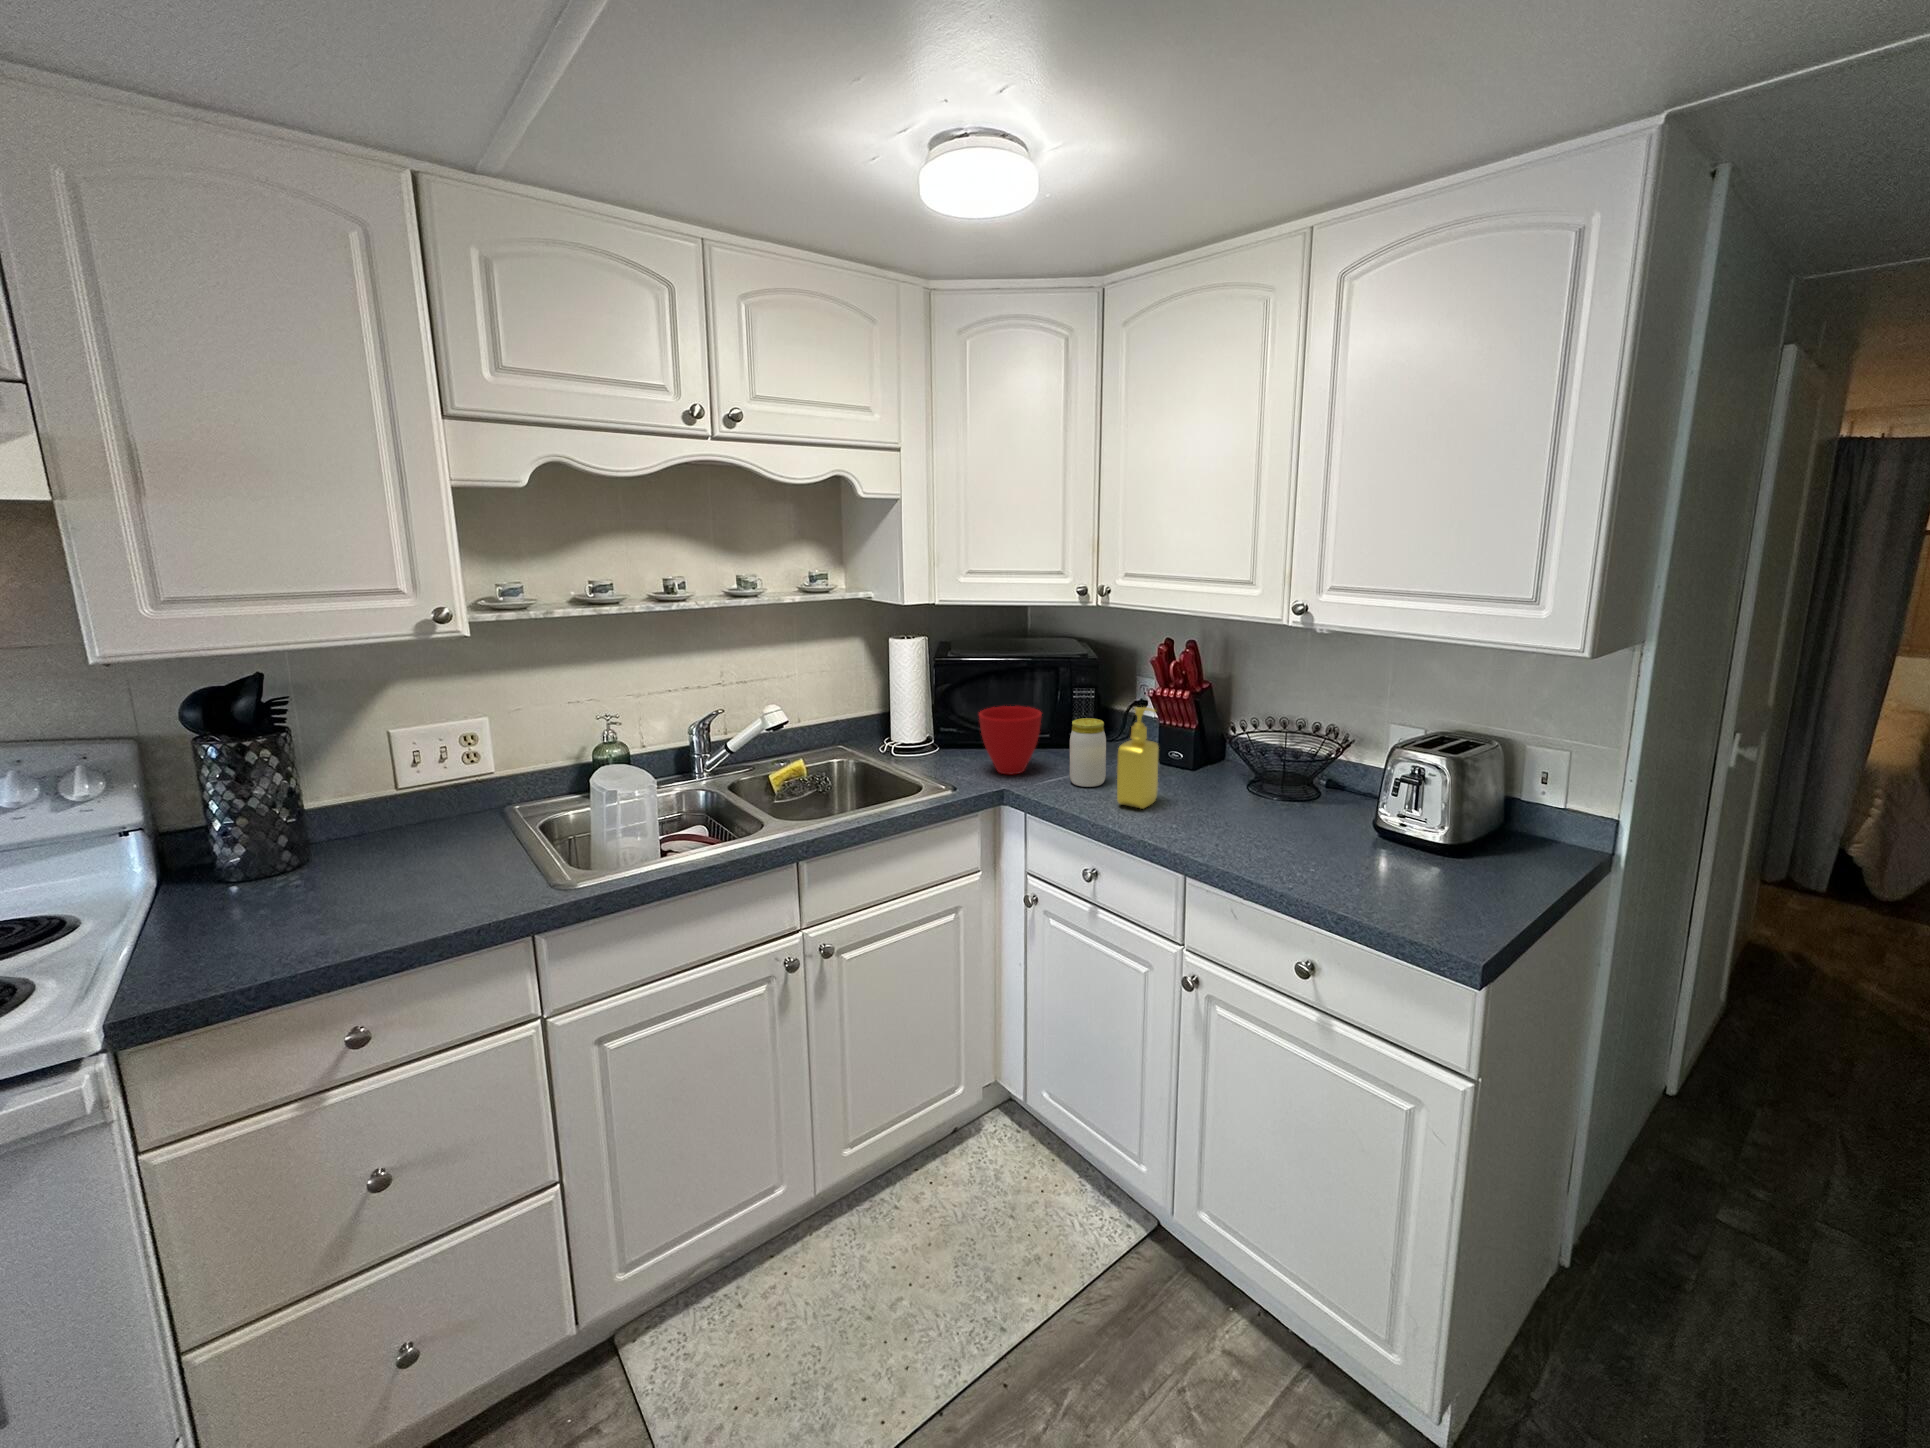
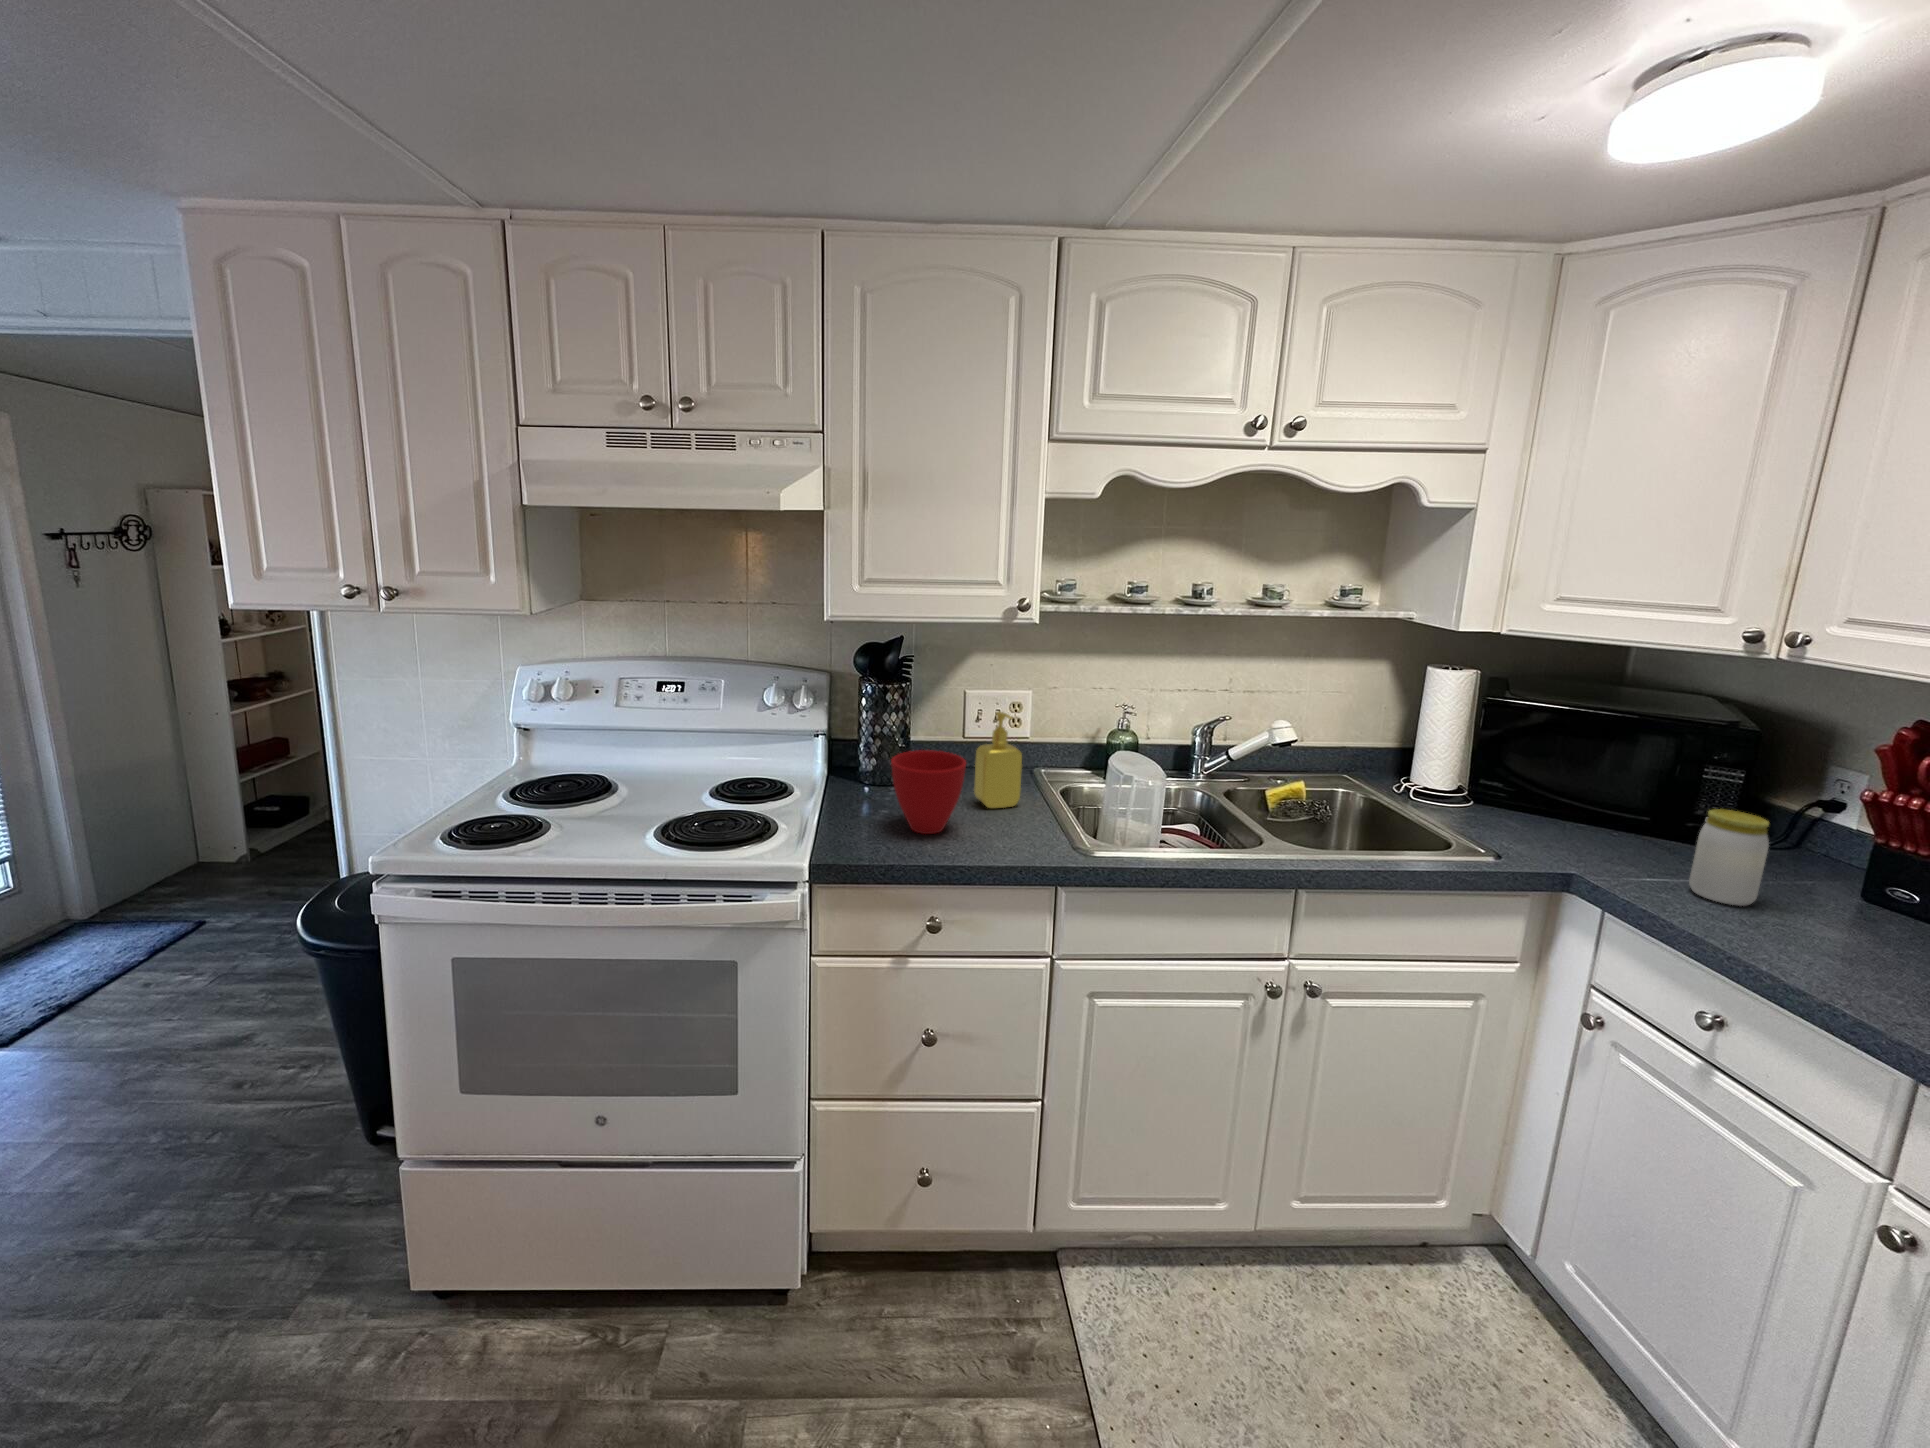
cup: present [979,706,1042,774] -> present [891,750,966,834]
soap dispenser: present [1117,707,1159,809] -> present [974,712,1022,809]

